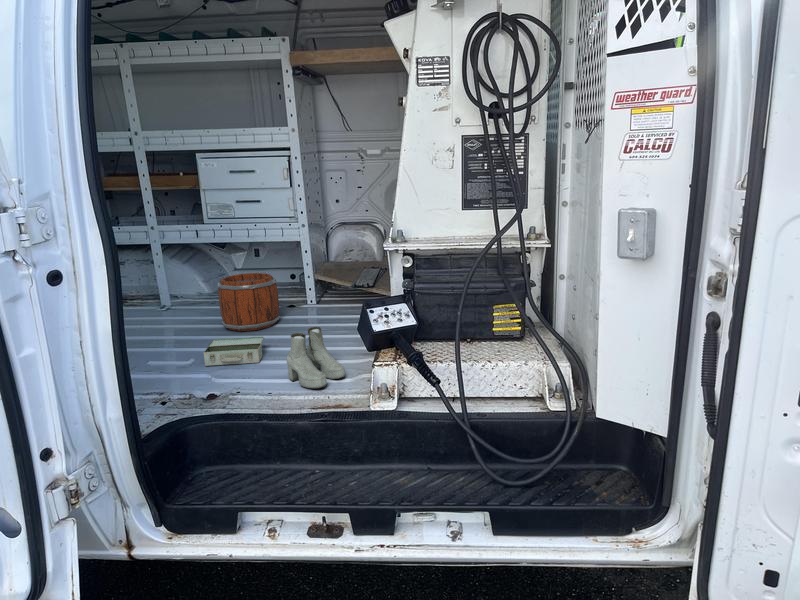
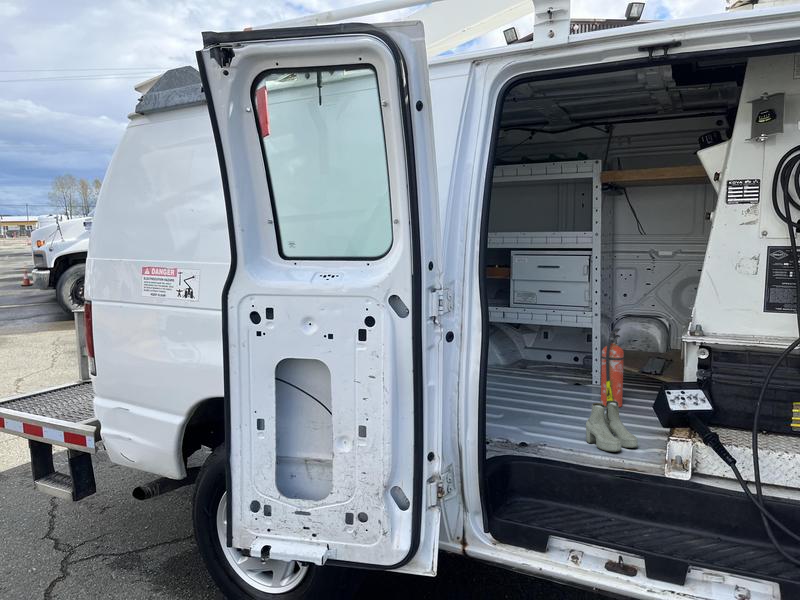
fire extinguisher: none [307,240,334,328] -> present [601,328,624,407]
bucket: present [217,273,280,331] -> none [520,352,572,401]
toolbox: present [204,337,264,366] -> none [514,401,562,425]

